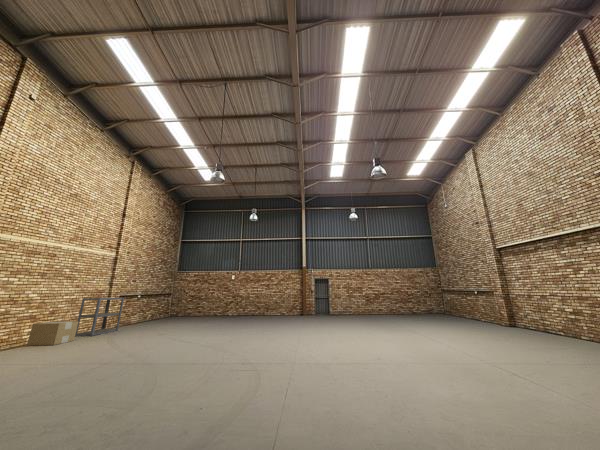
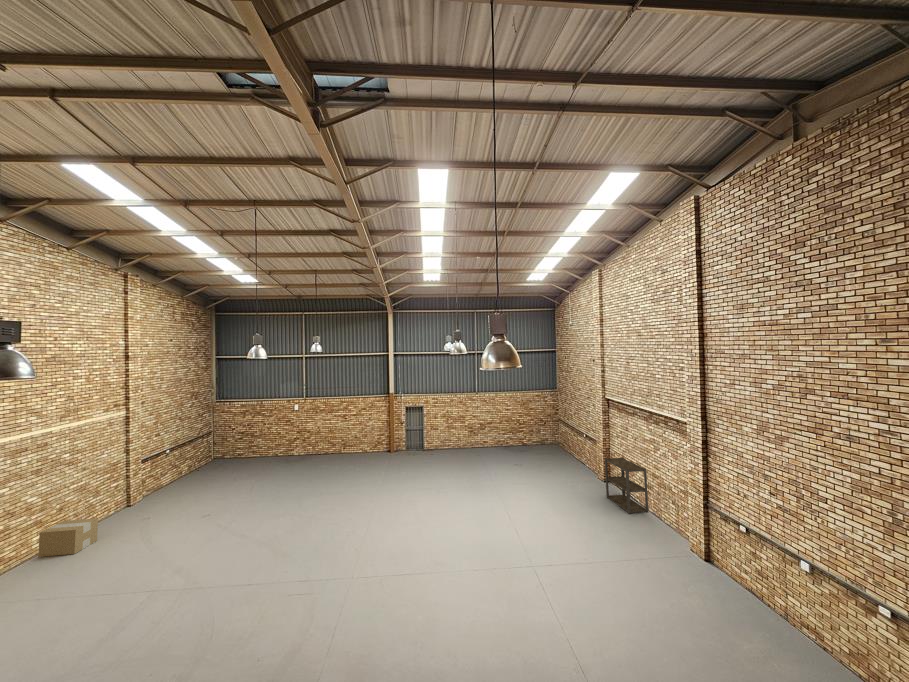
shelving unit: present [75,298,124,336] -> present [605,458,648,514]

